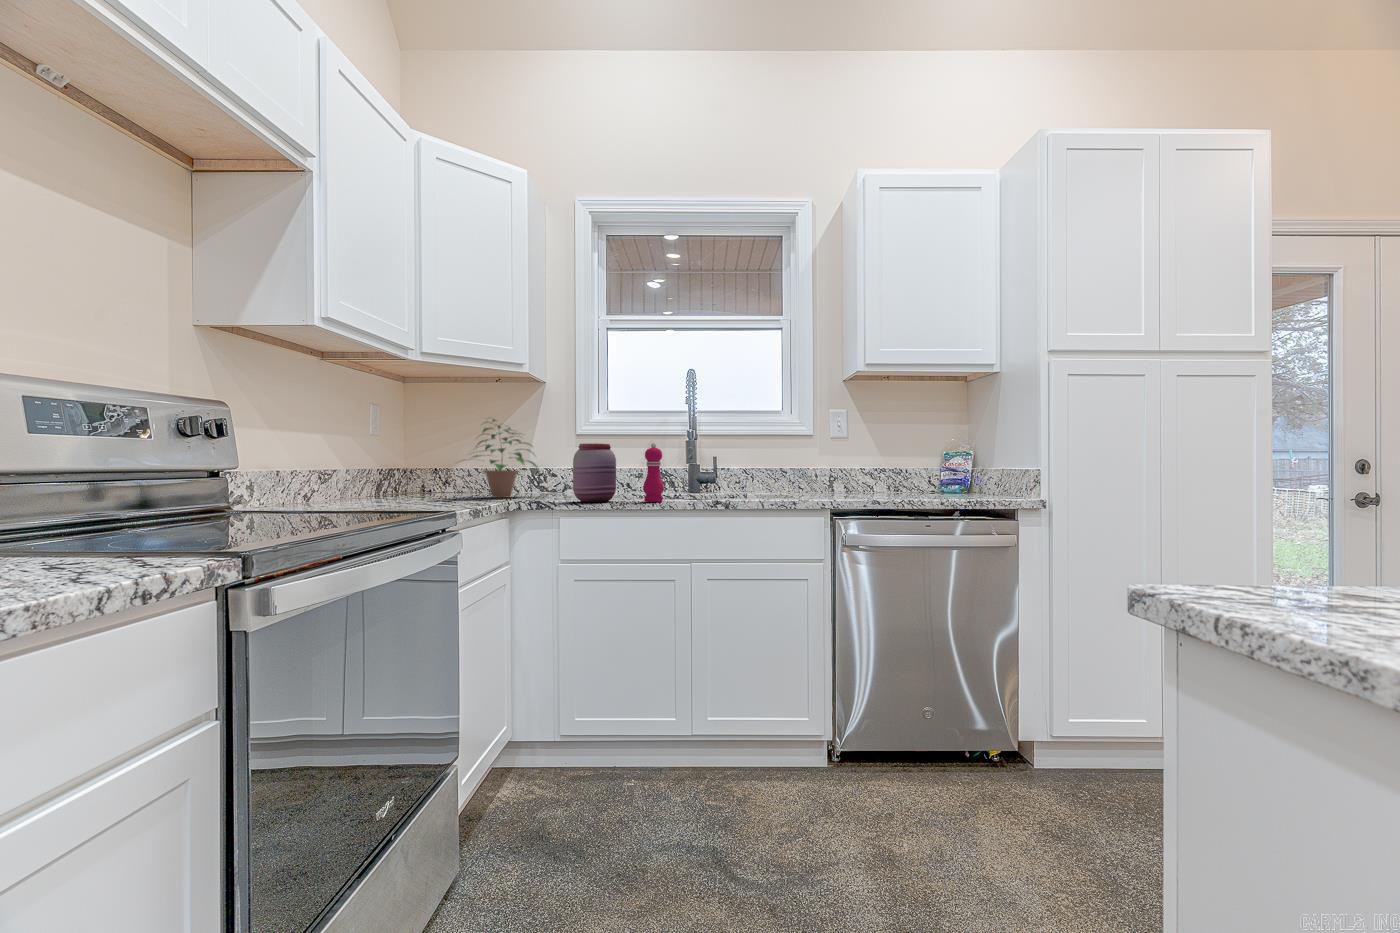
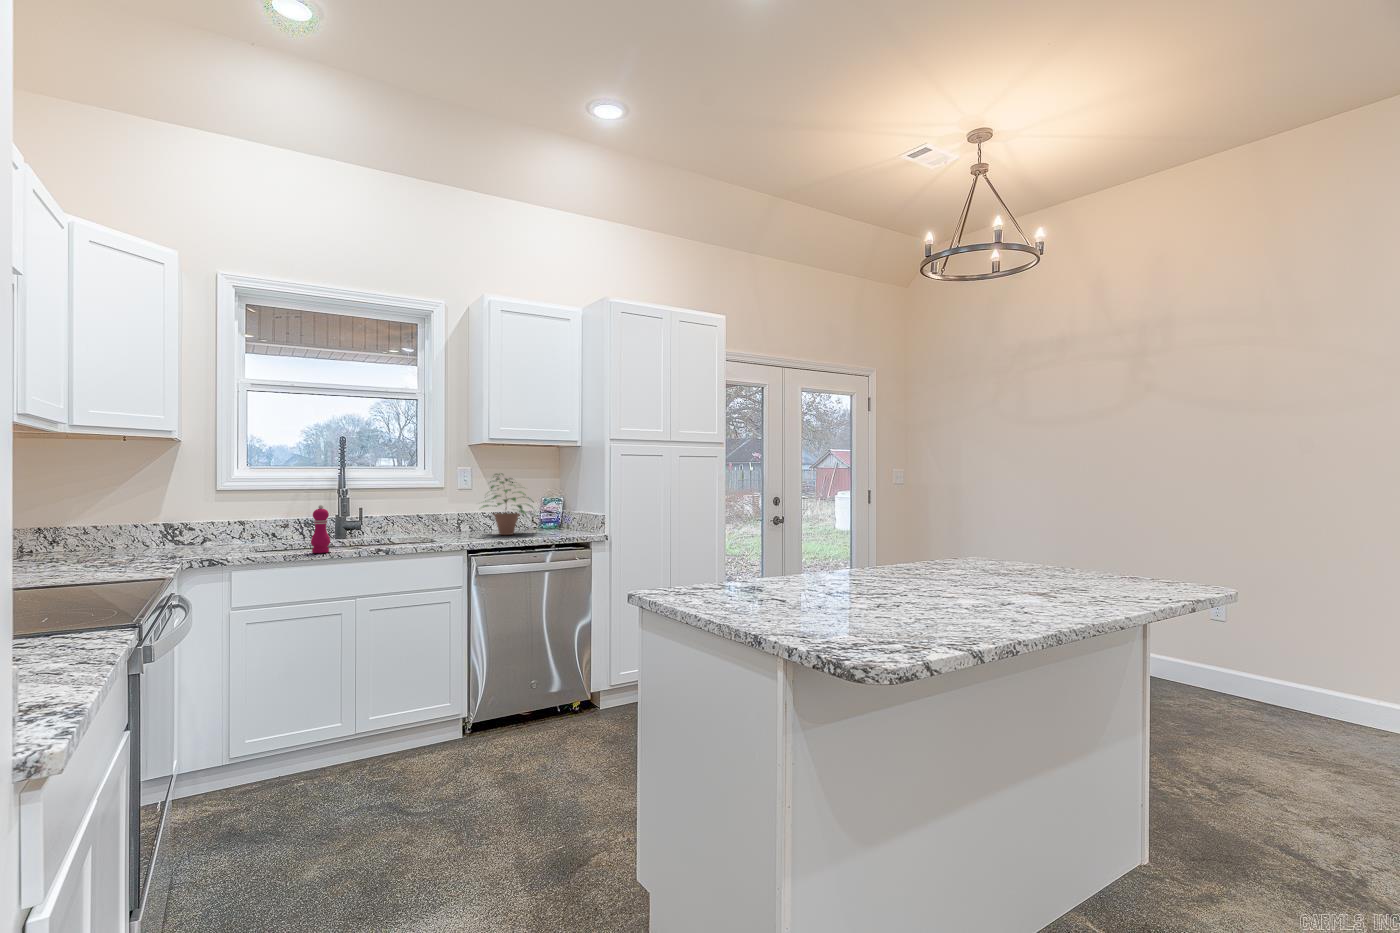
potted plant: present [473,419,537,498] -> present [483,474,531,535]
jar: present [573,444,616,502] -> none [240,506,283,556]

